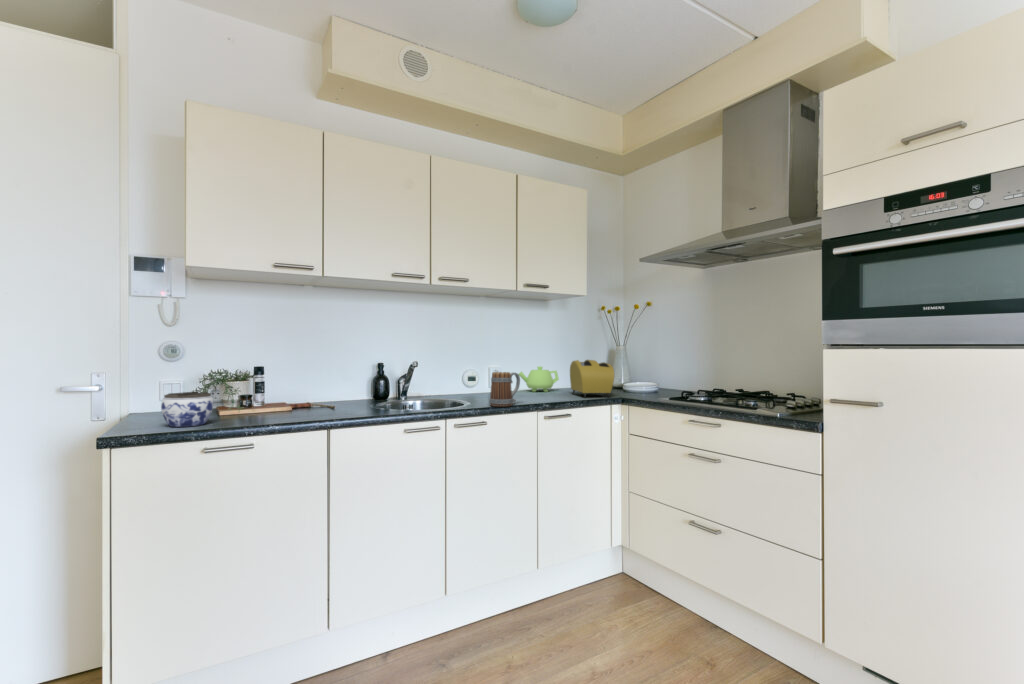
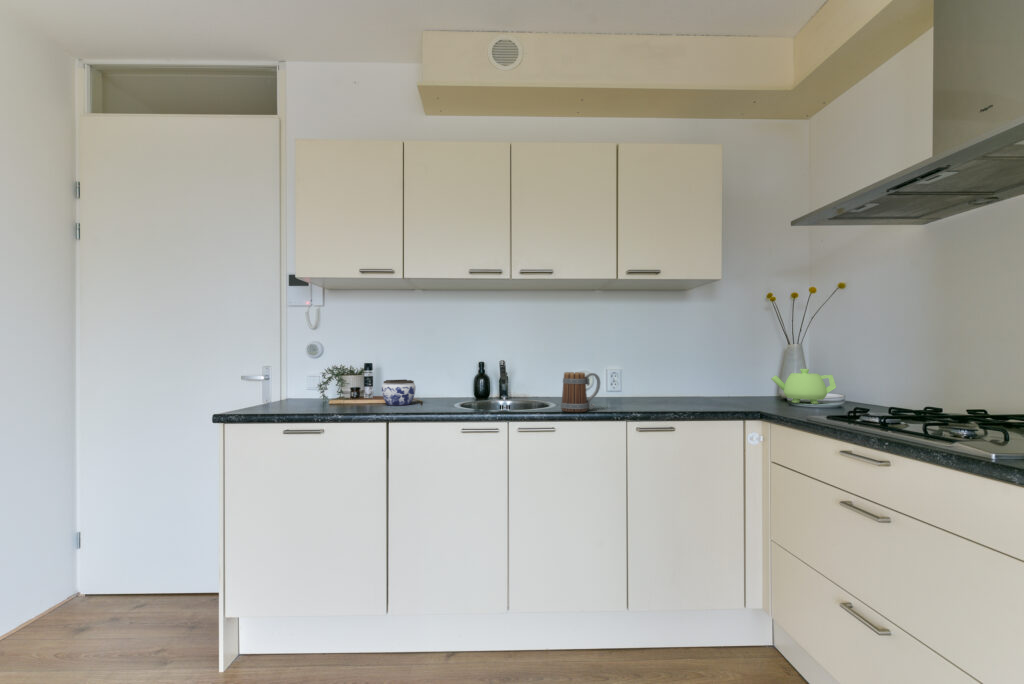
toaster: present [570,360,614,397] -> none [696,359,747,409]
teapot: present [519,367,559,392] -> present [771,369,836,404]
jar: present [161,392,213,427] -> present [382,380,415,405]

